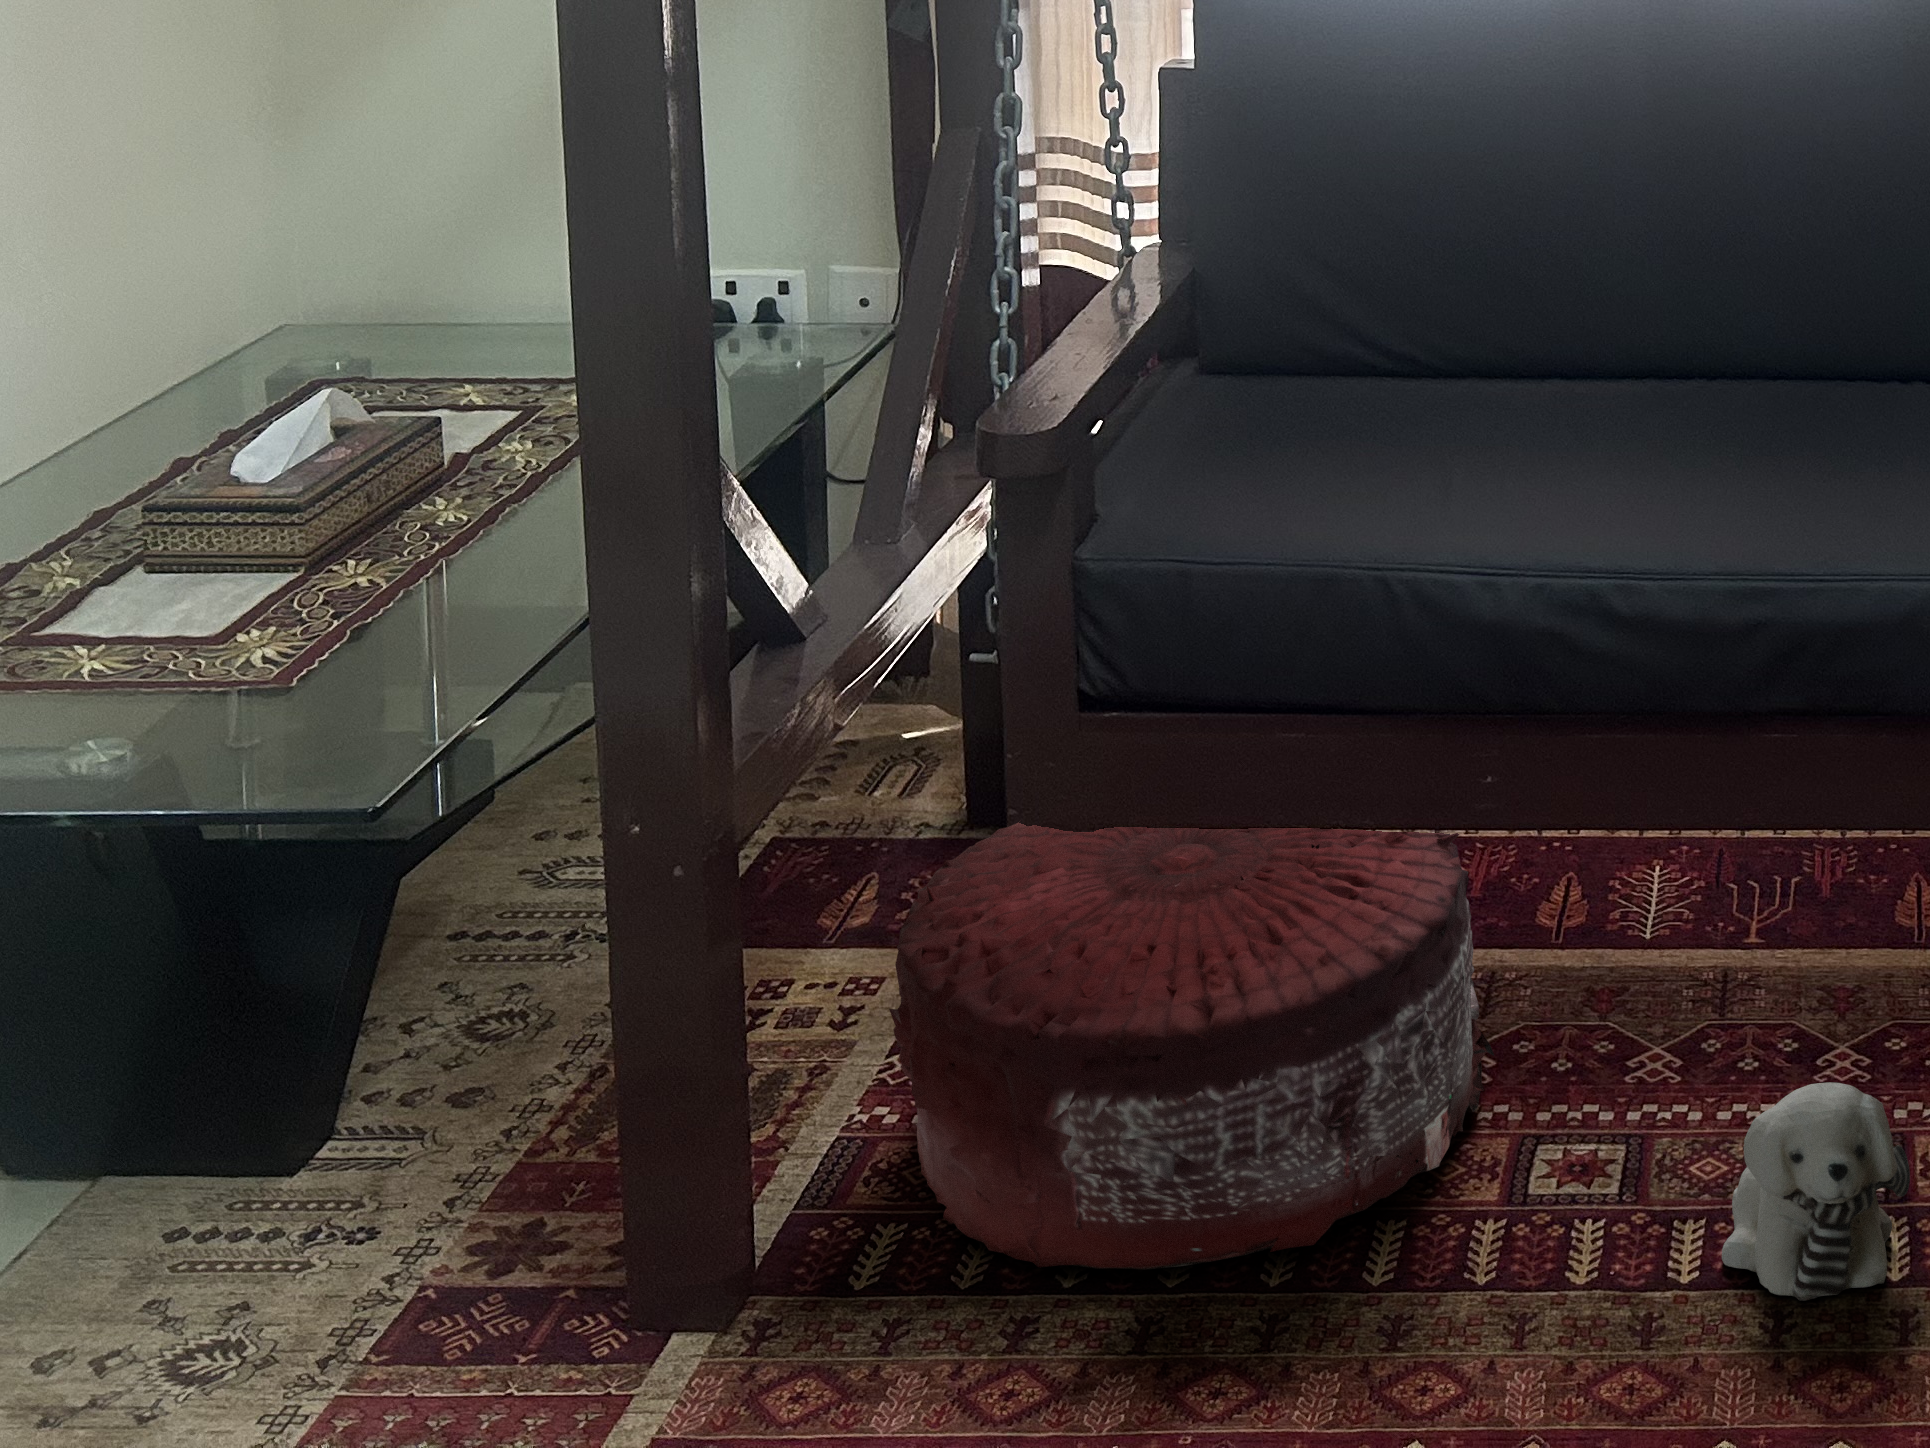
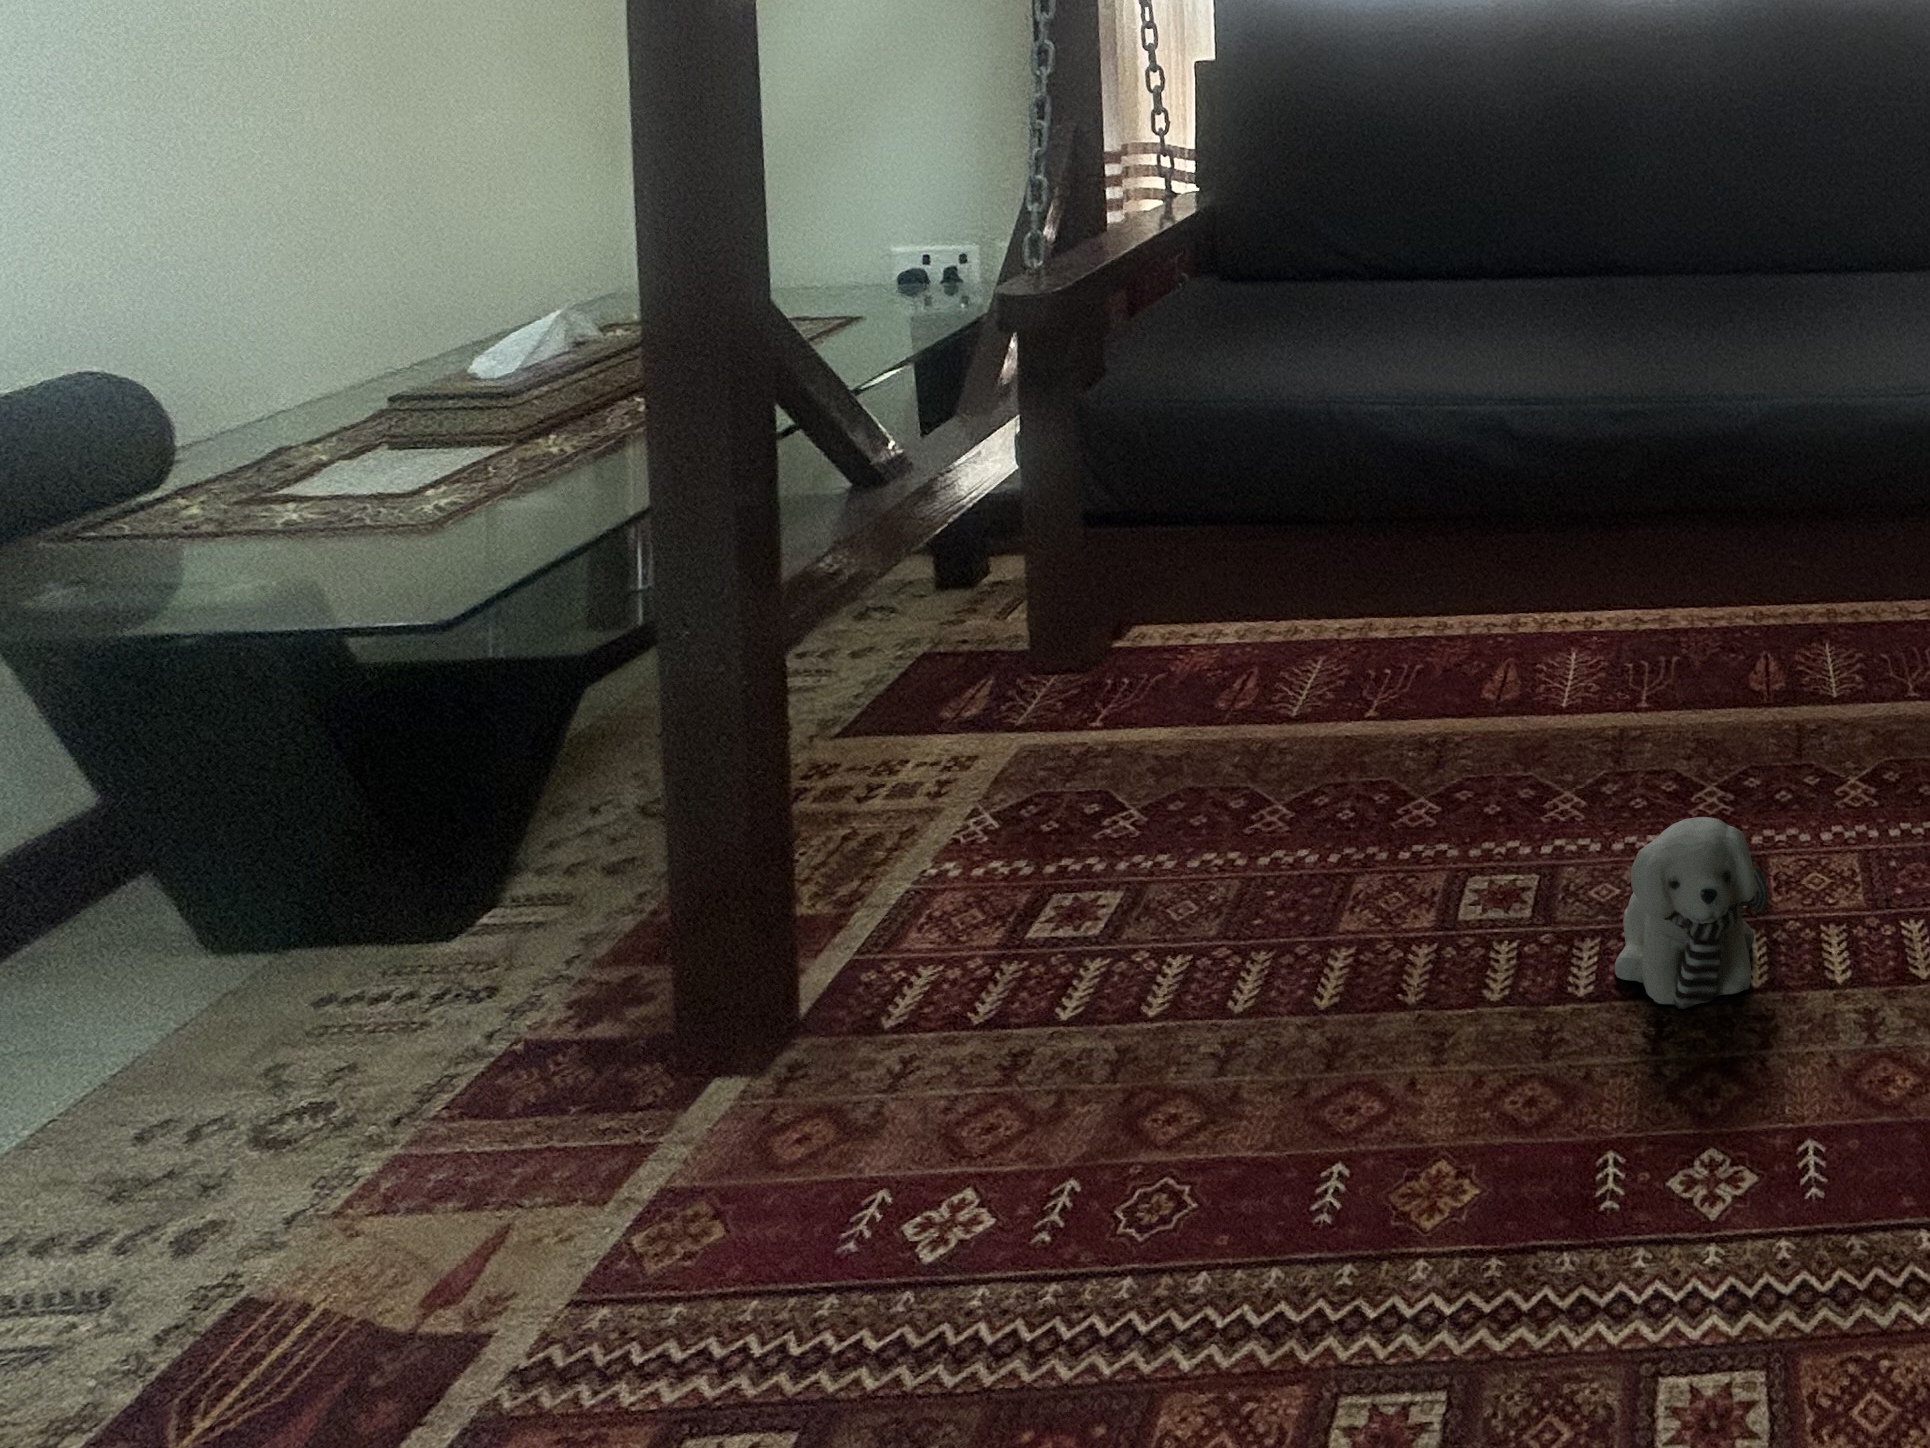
pouf: present [889,820,1494,1270] -> none [935,570,1439,1005]

